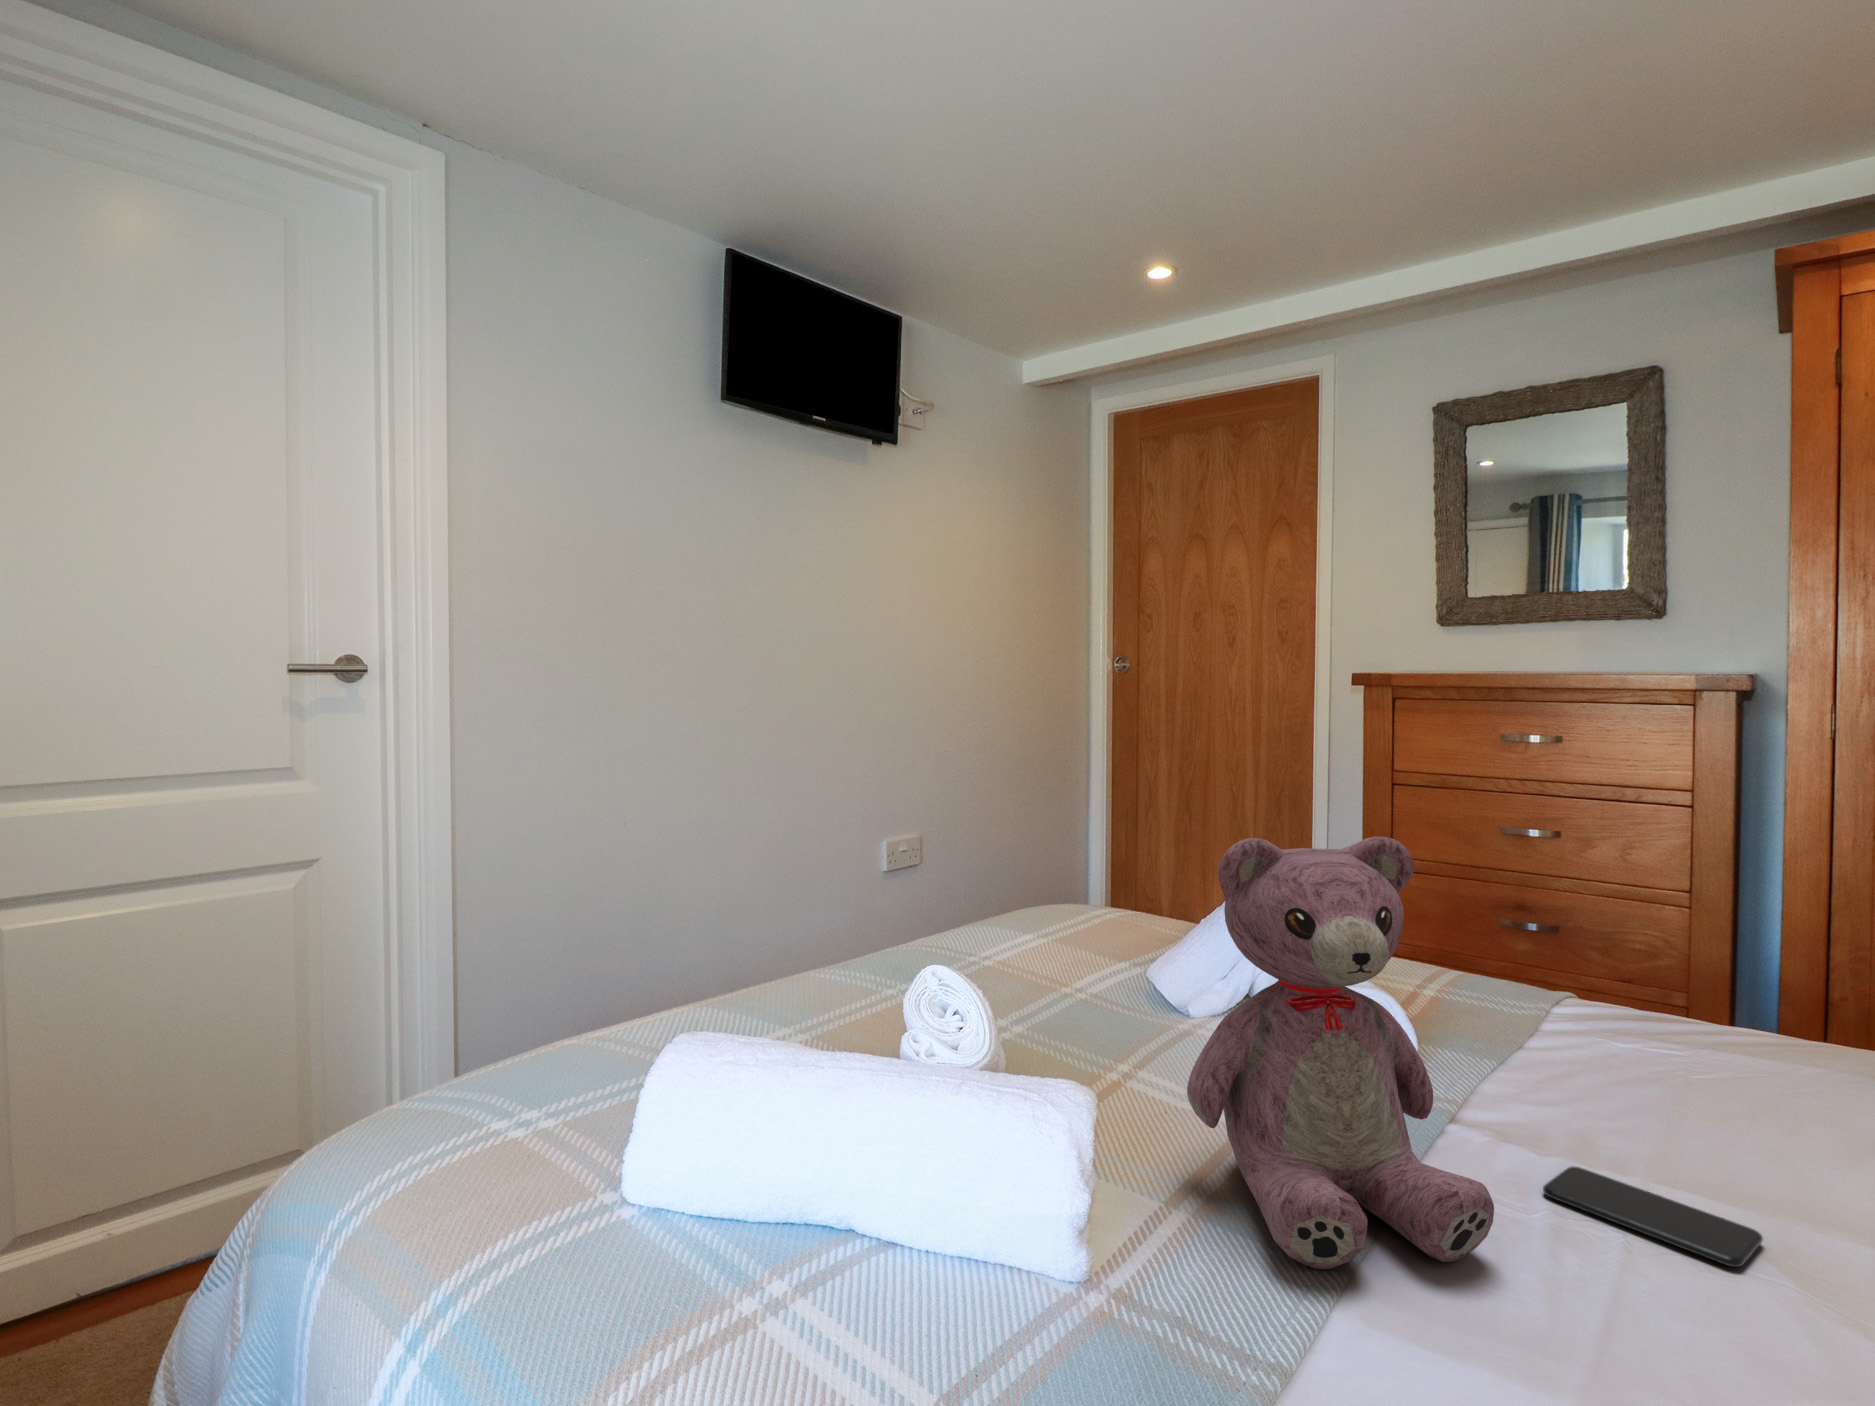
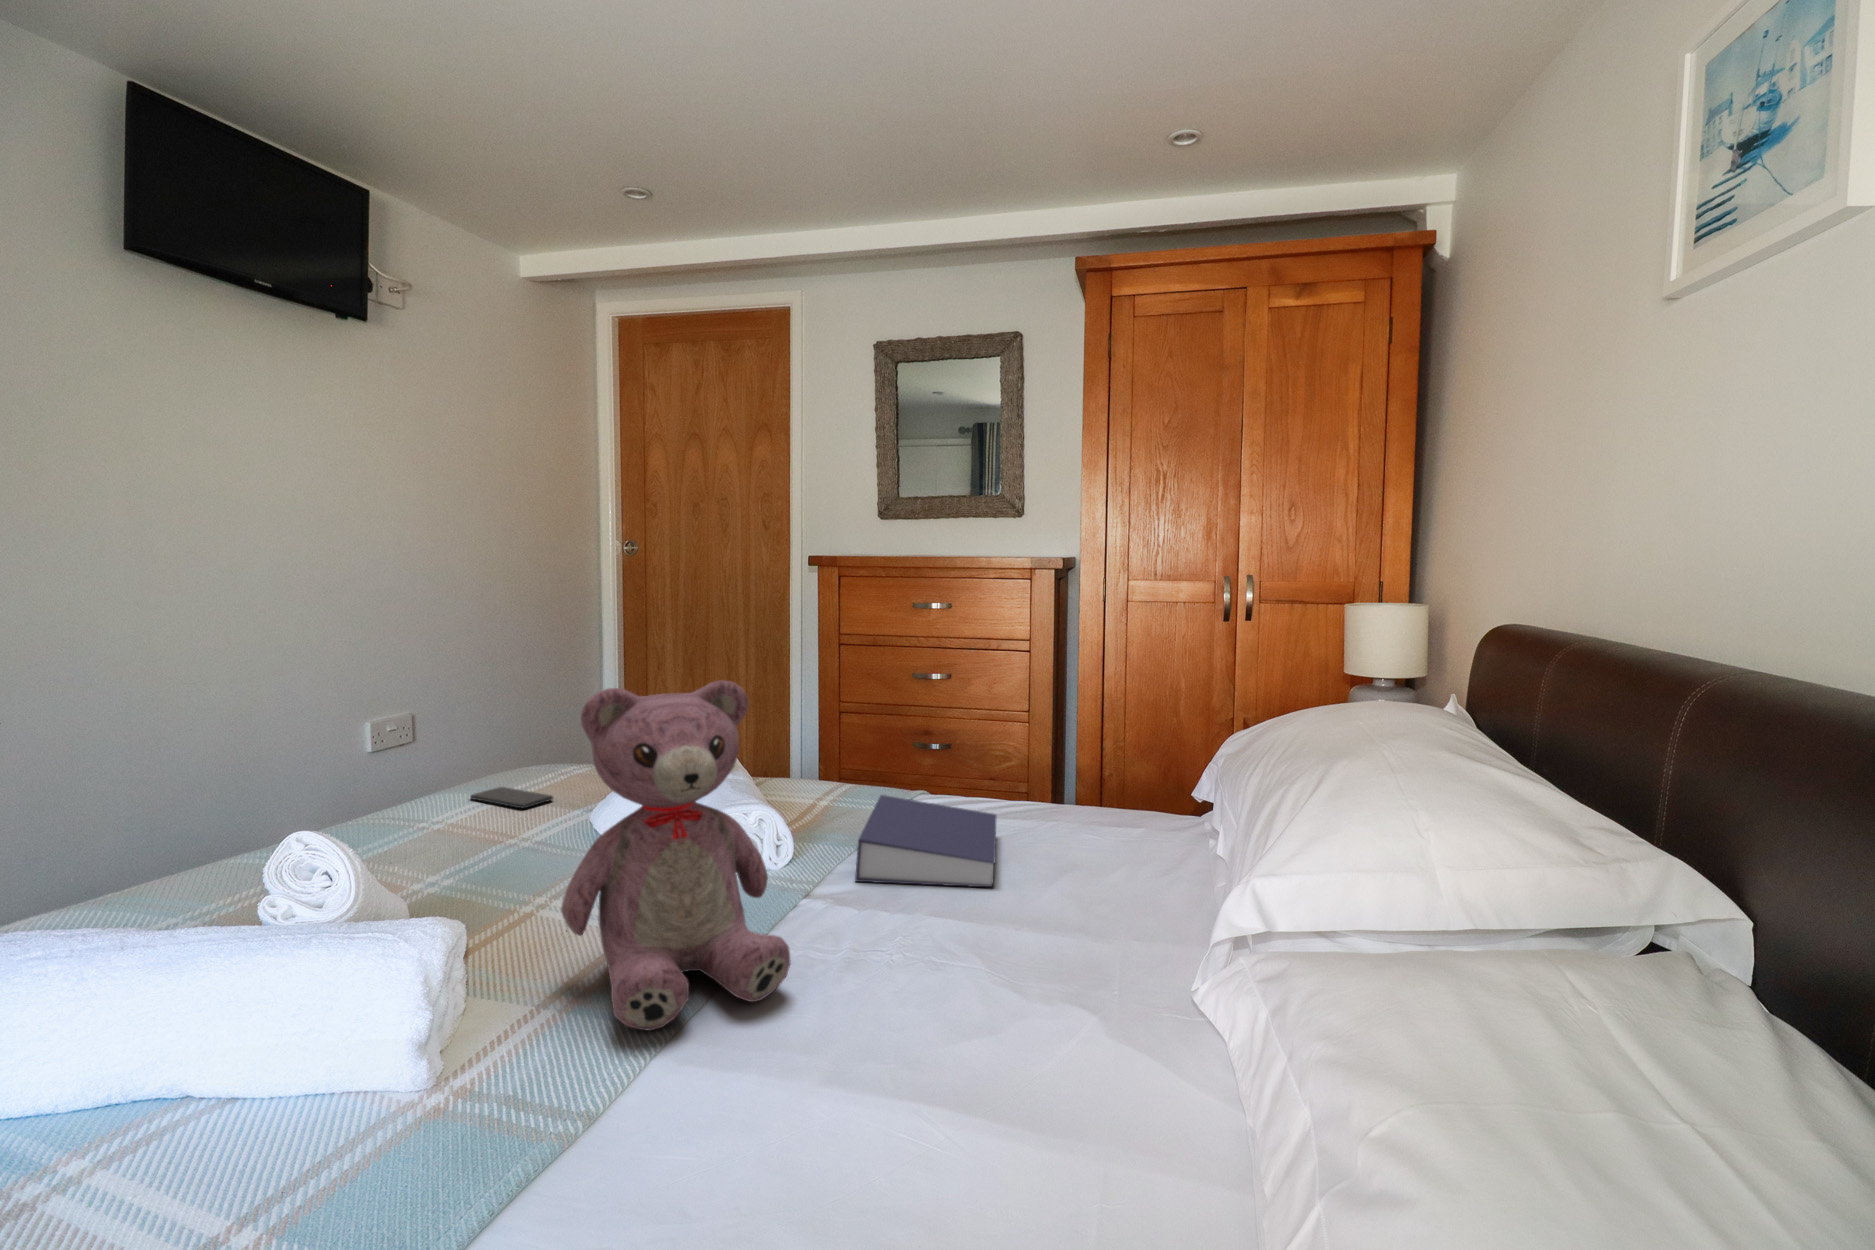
book: none [1520,996,1760,1161] -> present [855,795,996,887]
smartphone: present [1543,1166,1763,1267] -> present [470,787,553,808]

